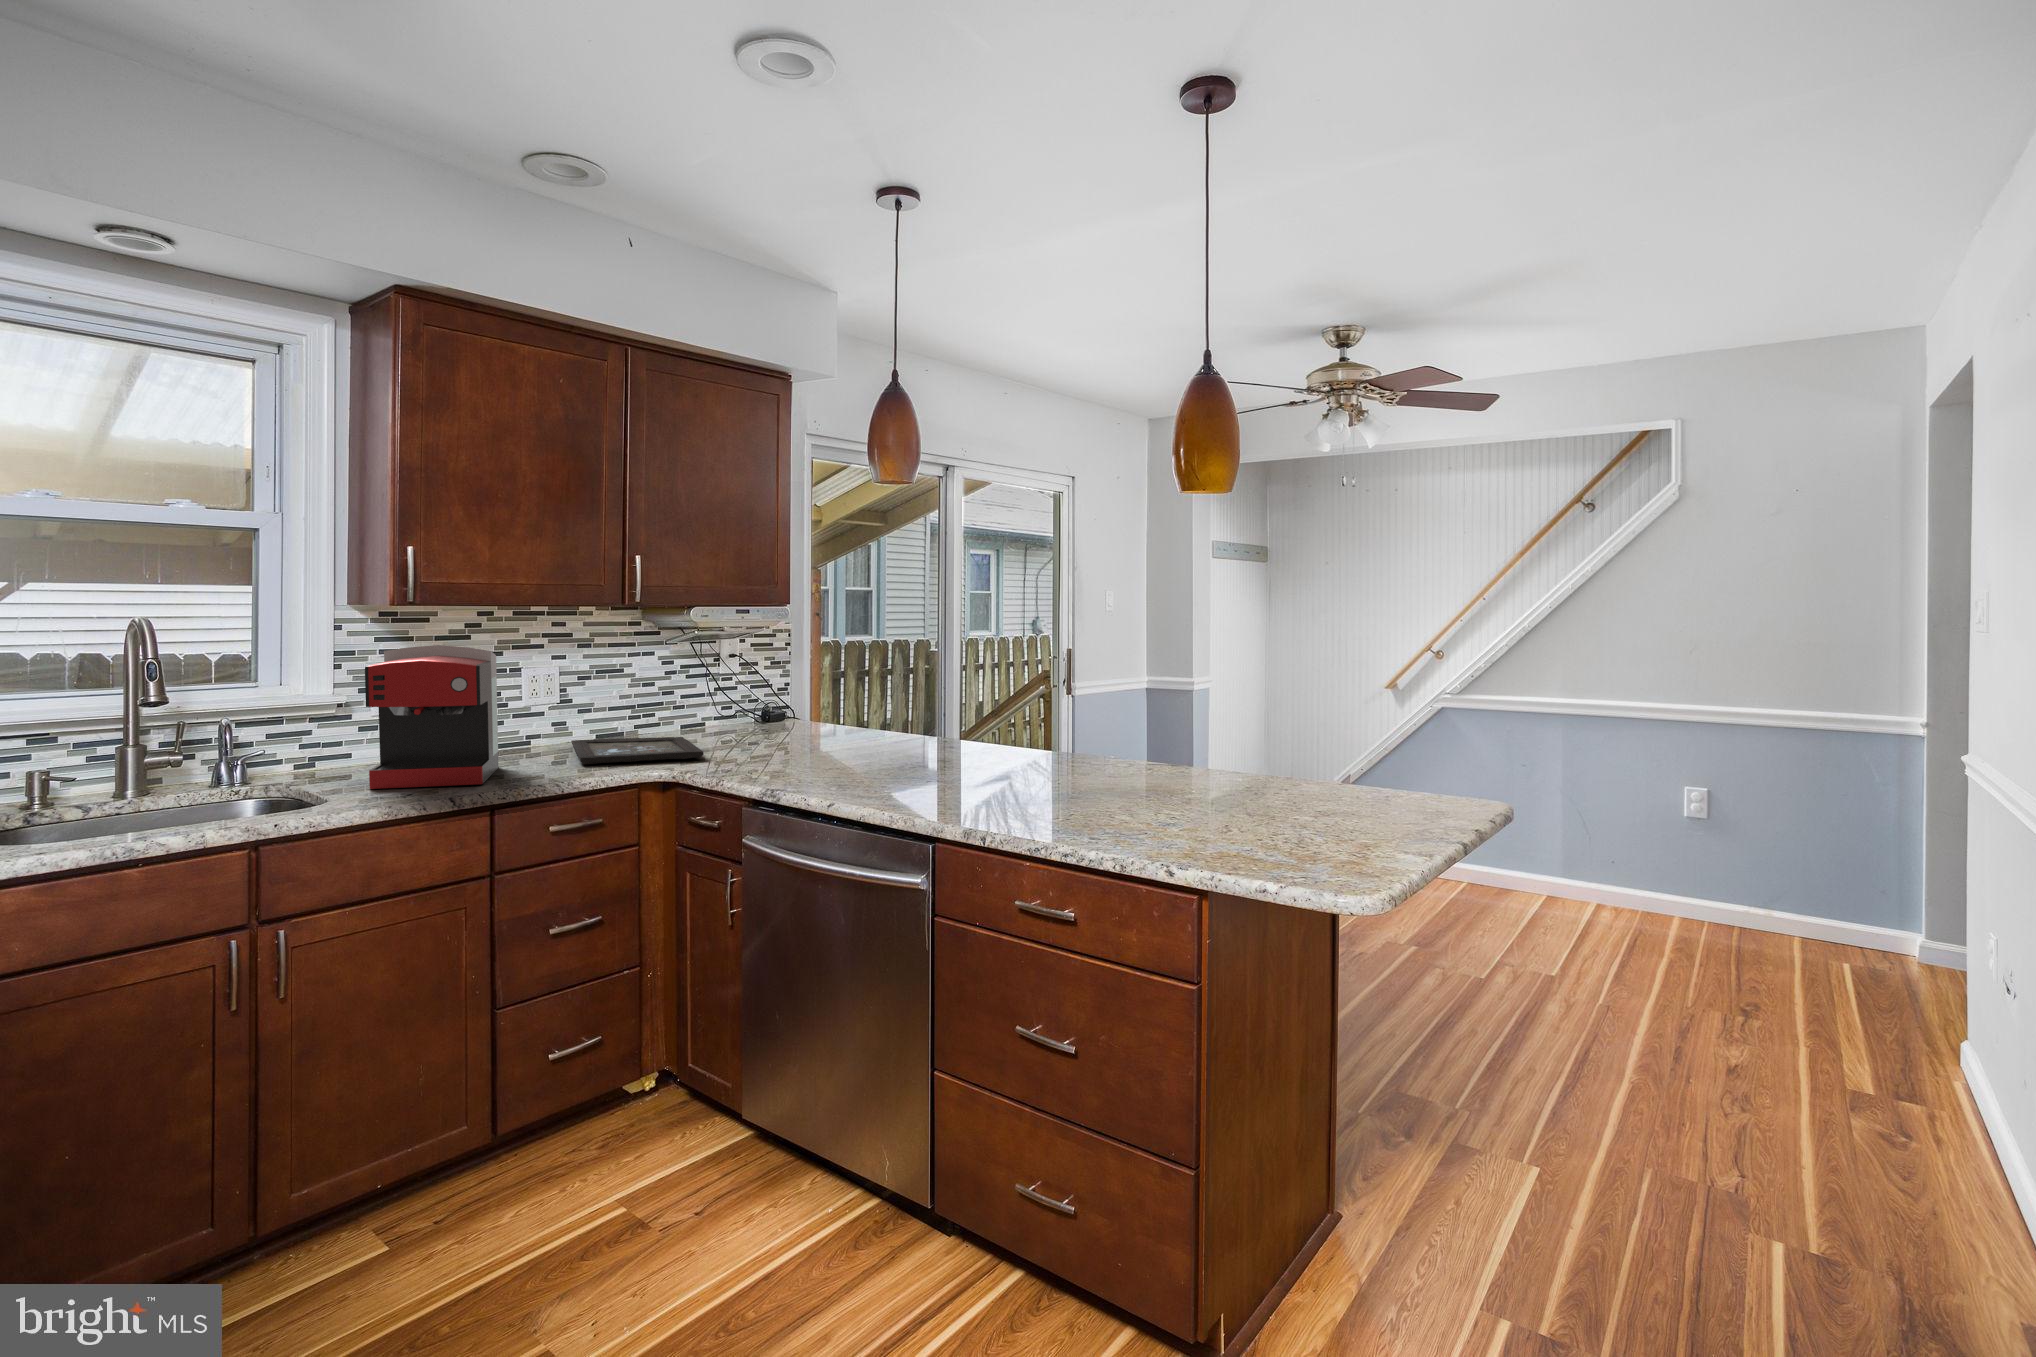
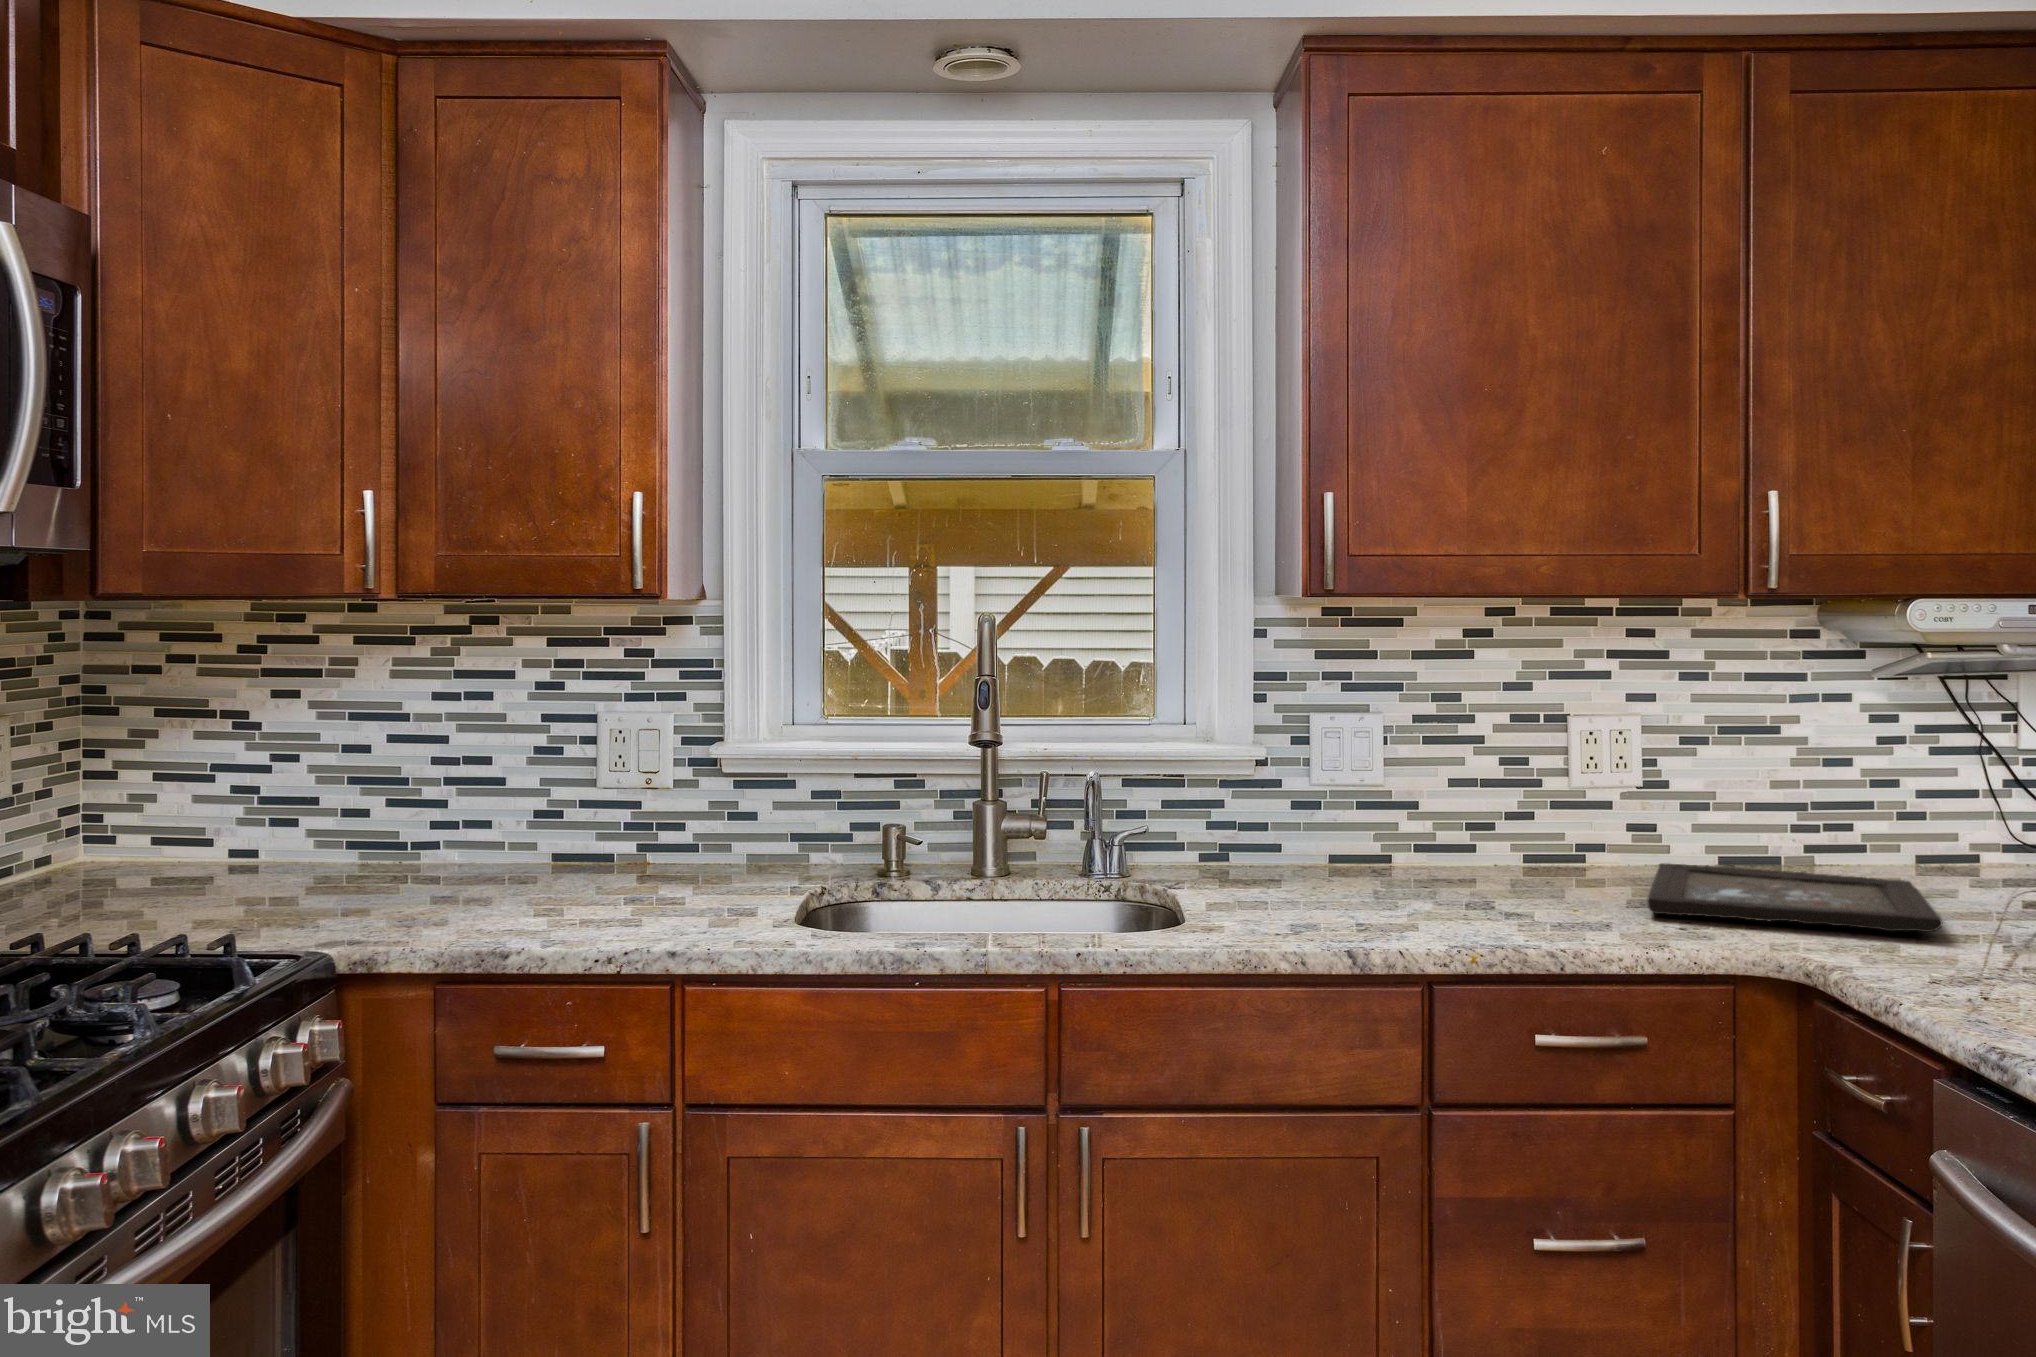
coffee maker: present [365,645,498,789] -> none [1259,660,1494,926]

